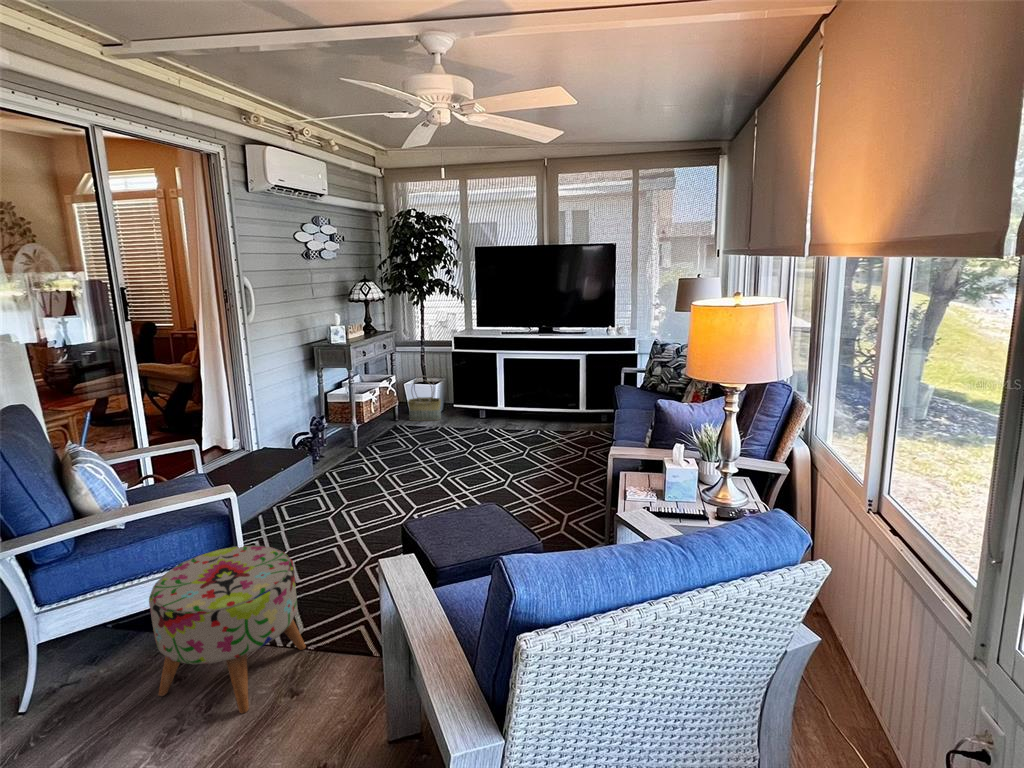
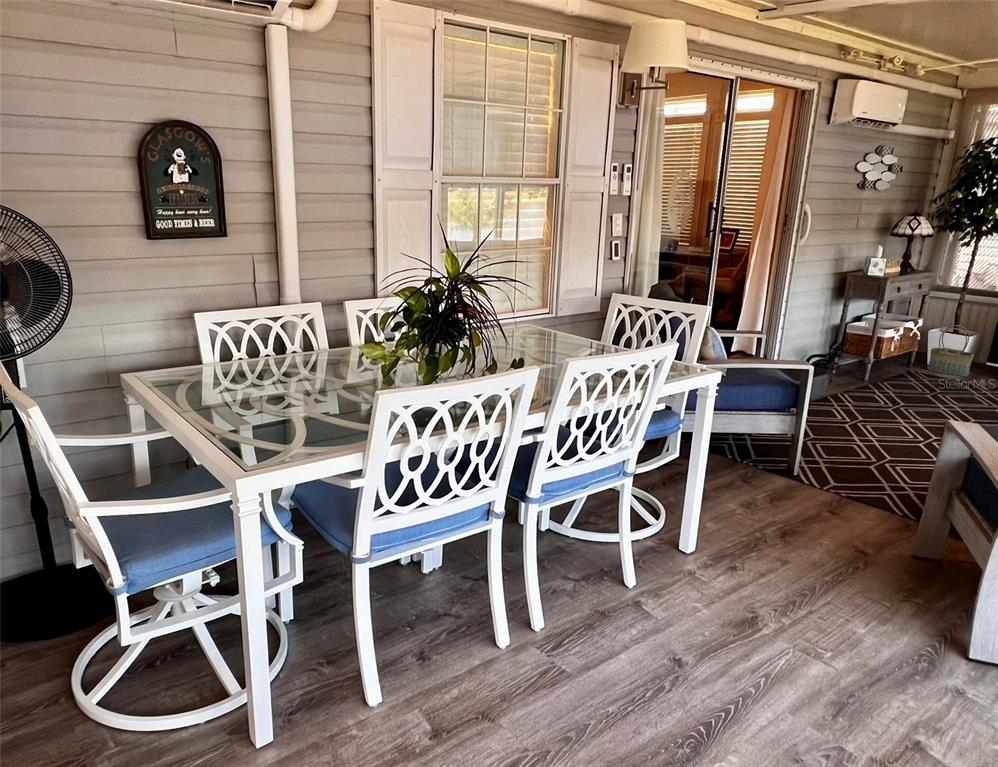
ottoman: present [149,545,306,713] -> none [732,405,846,513]

